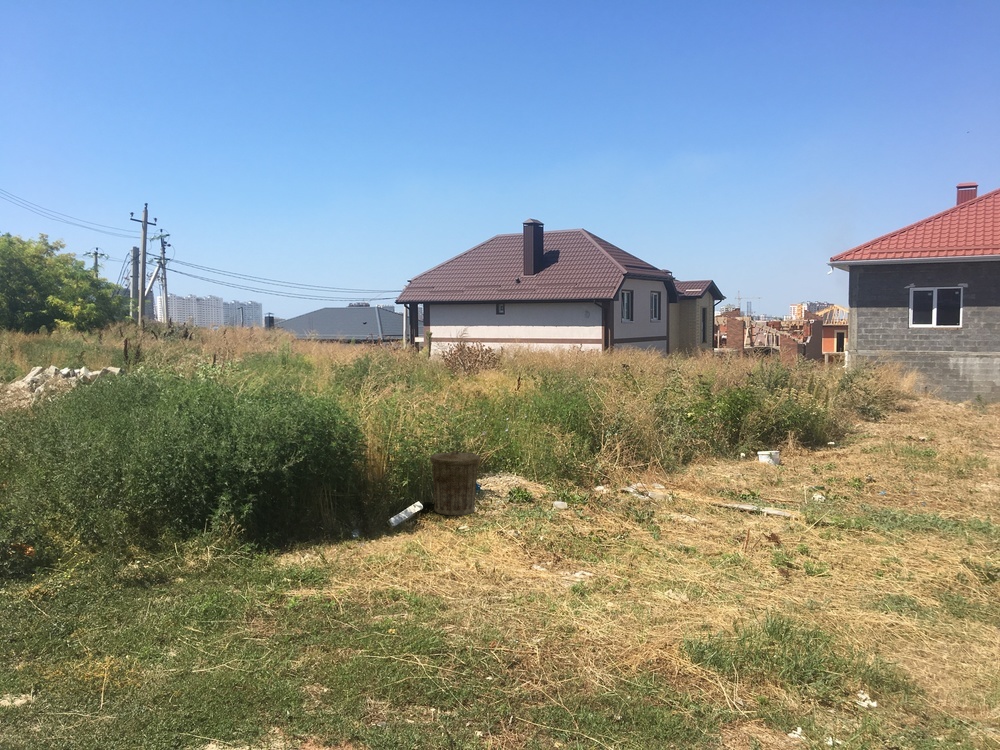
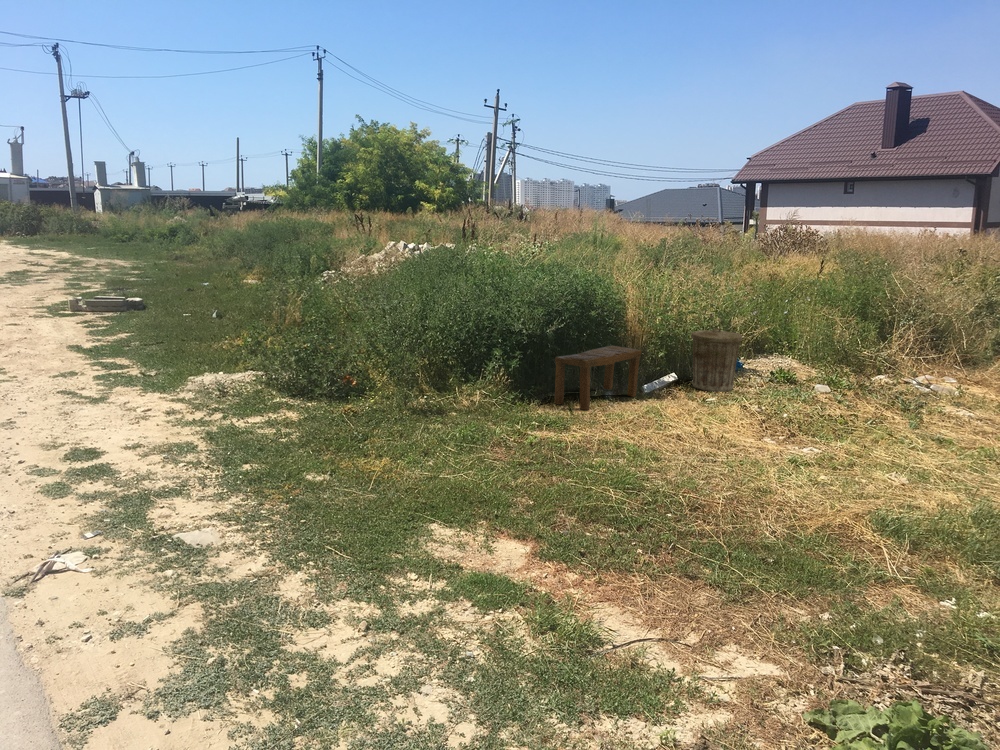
bench: none [298,477,388,555] -> present [555,345,641,410]

